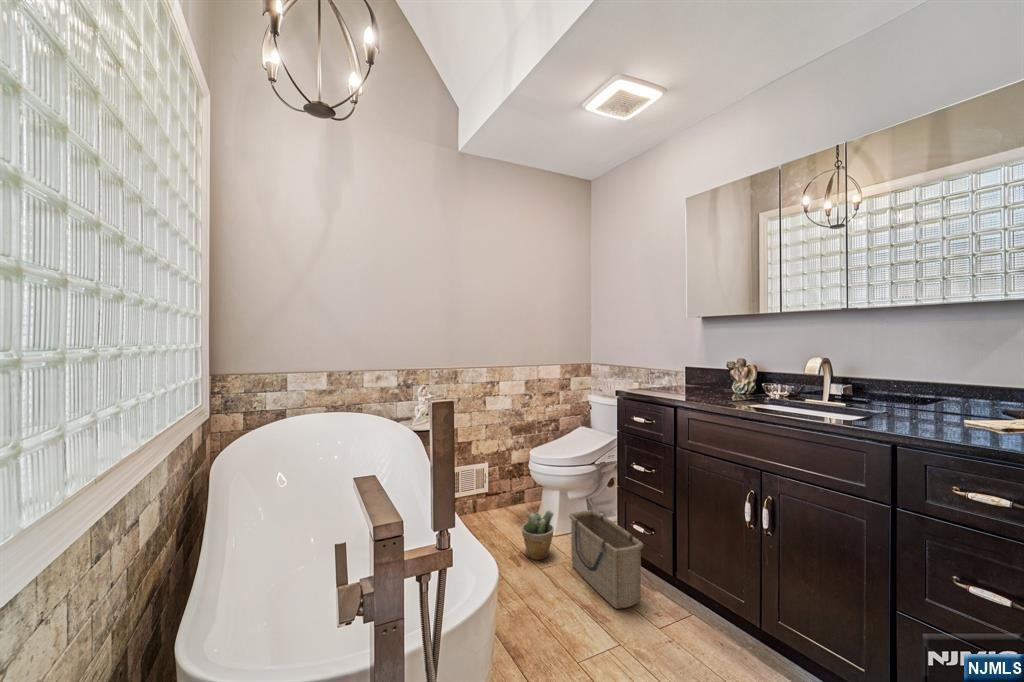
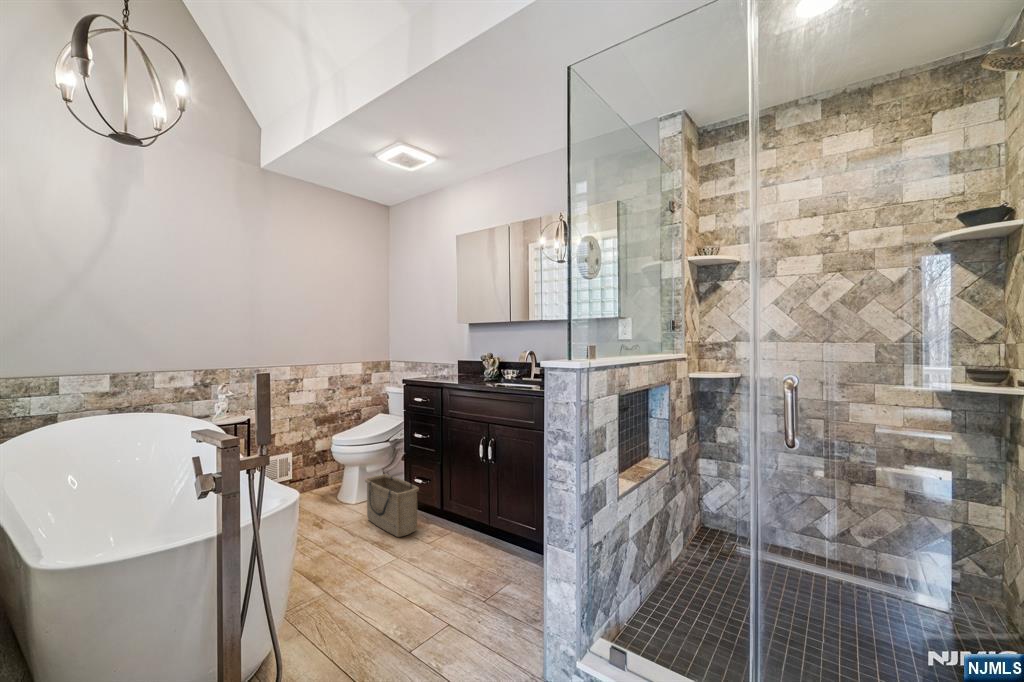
potted plant: present [522,510,554,560] -> none [324,480,352,521]

